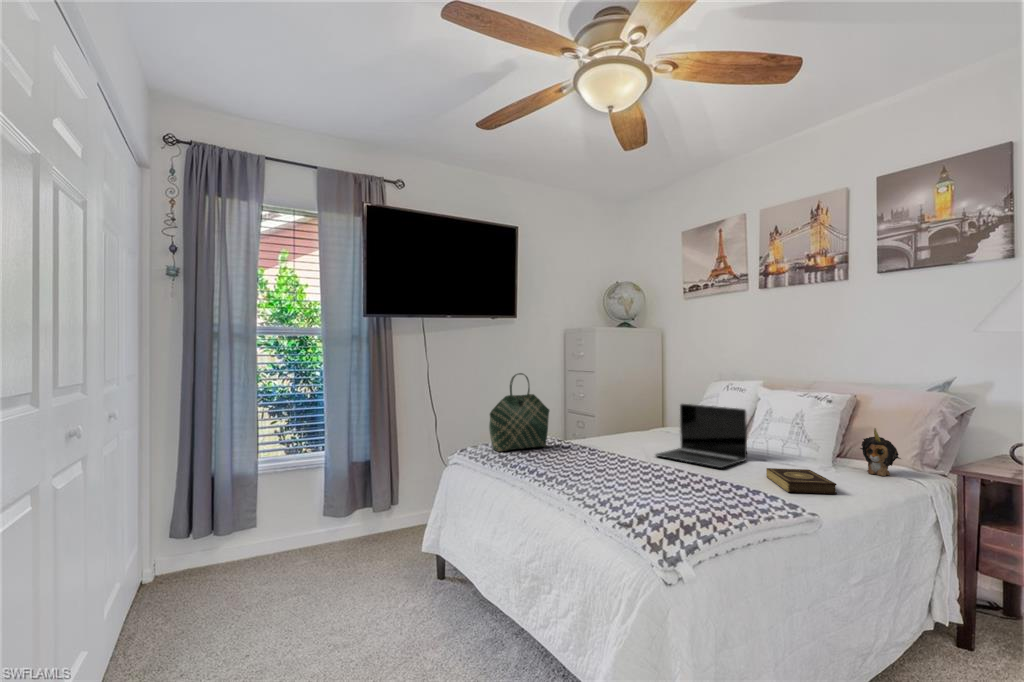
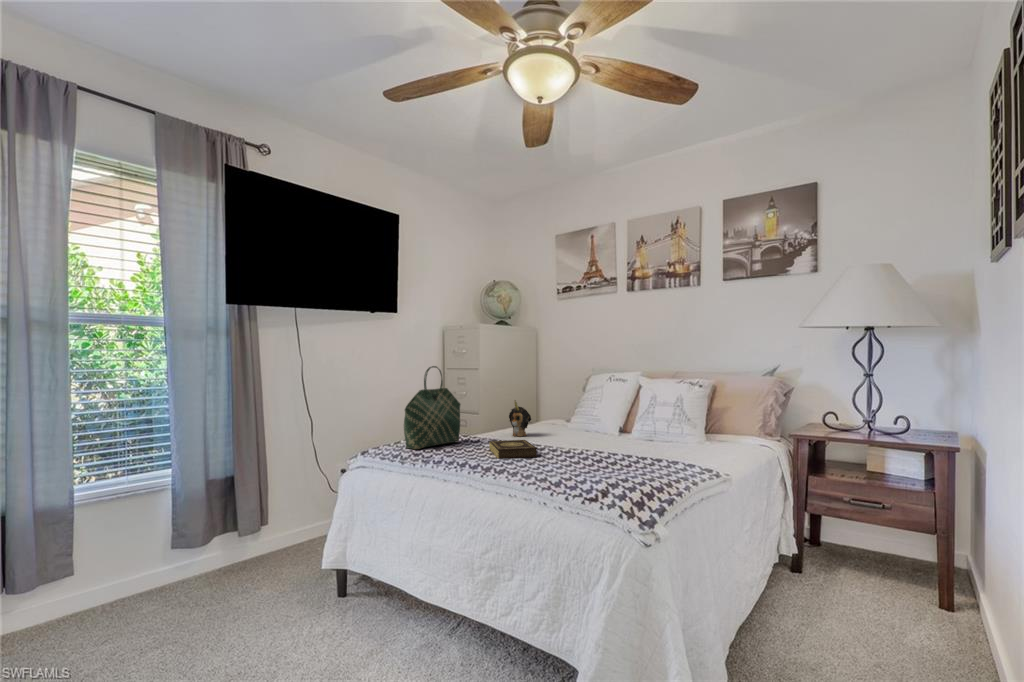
laptop: present [656,404,747,468] -> none [562,394,640,449]
plush toy: present [860,428,901,476] -> present [509,400,531,437]
book: present [766,468,837,494] -> present [489,440,537,459]

